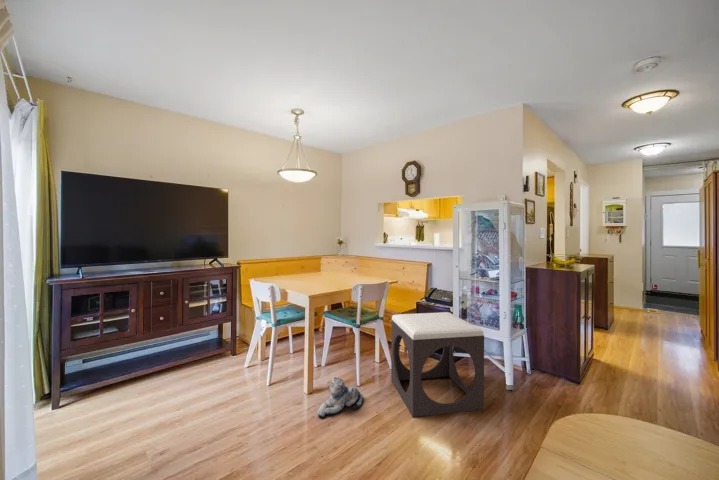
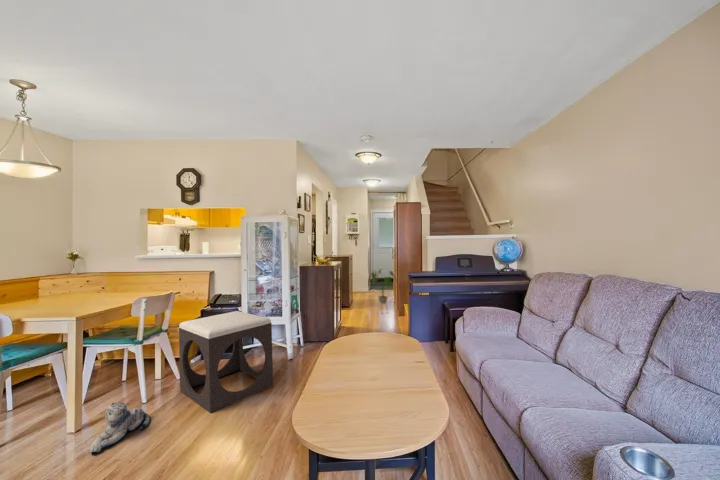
house plant: none [648,282,705,351] -> present [371,270,394,312]

